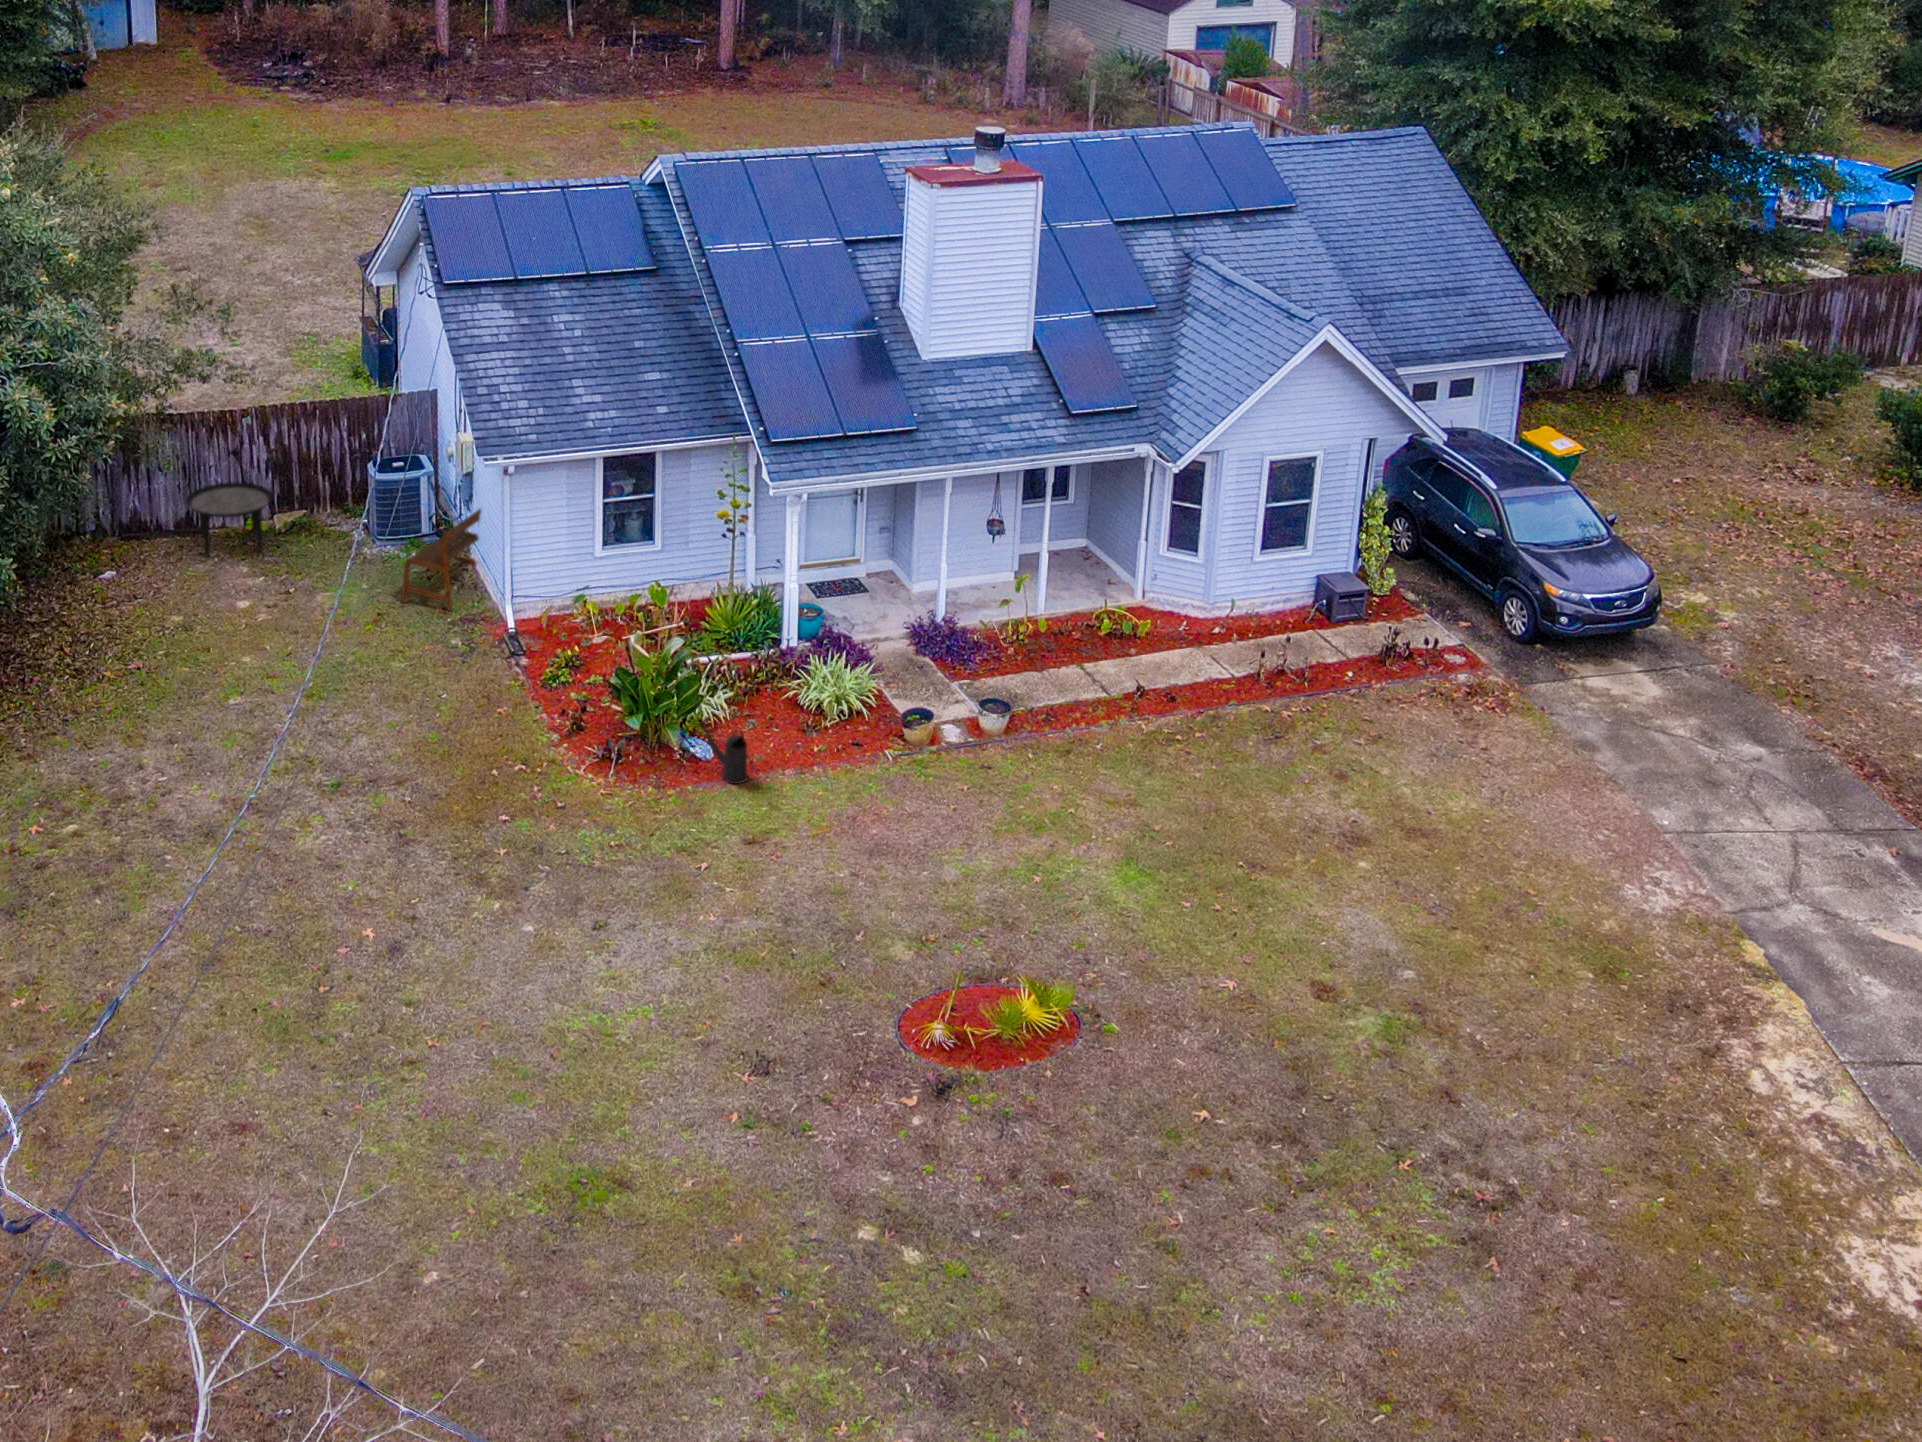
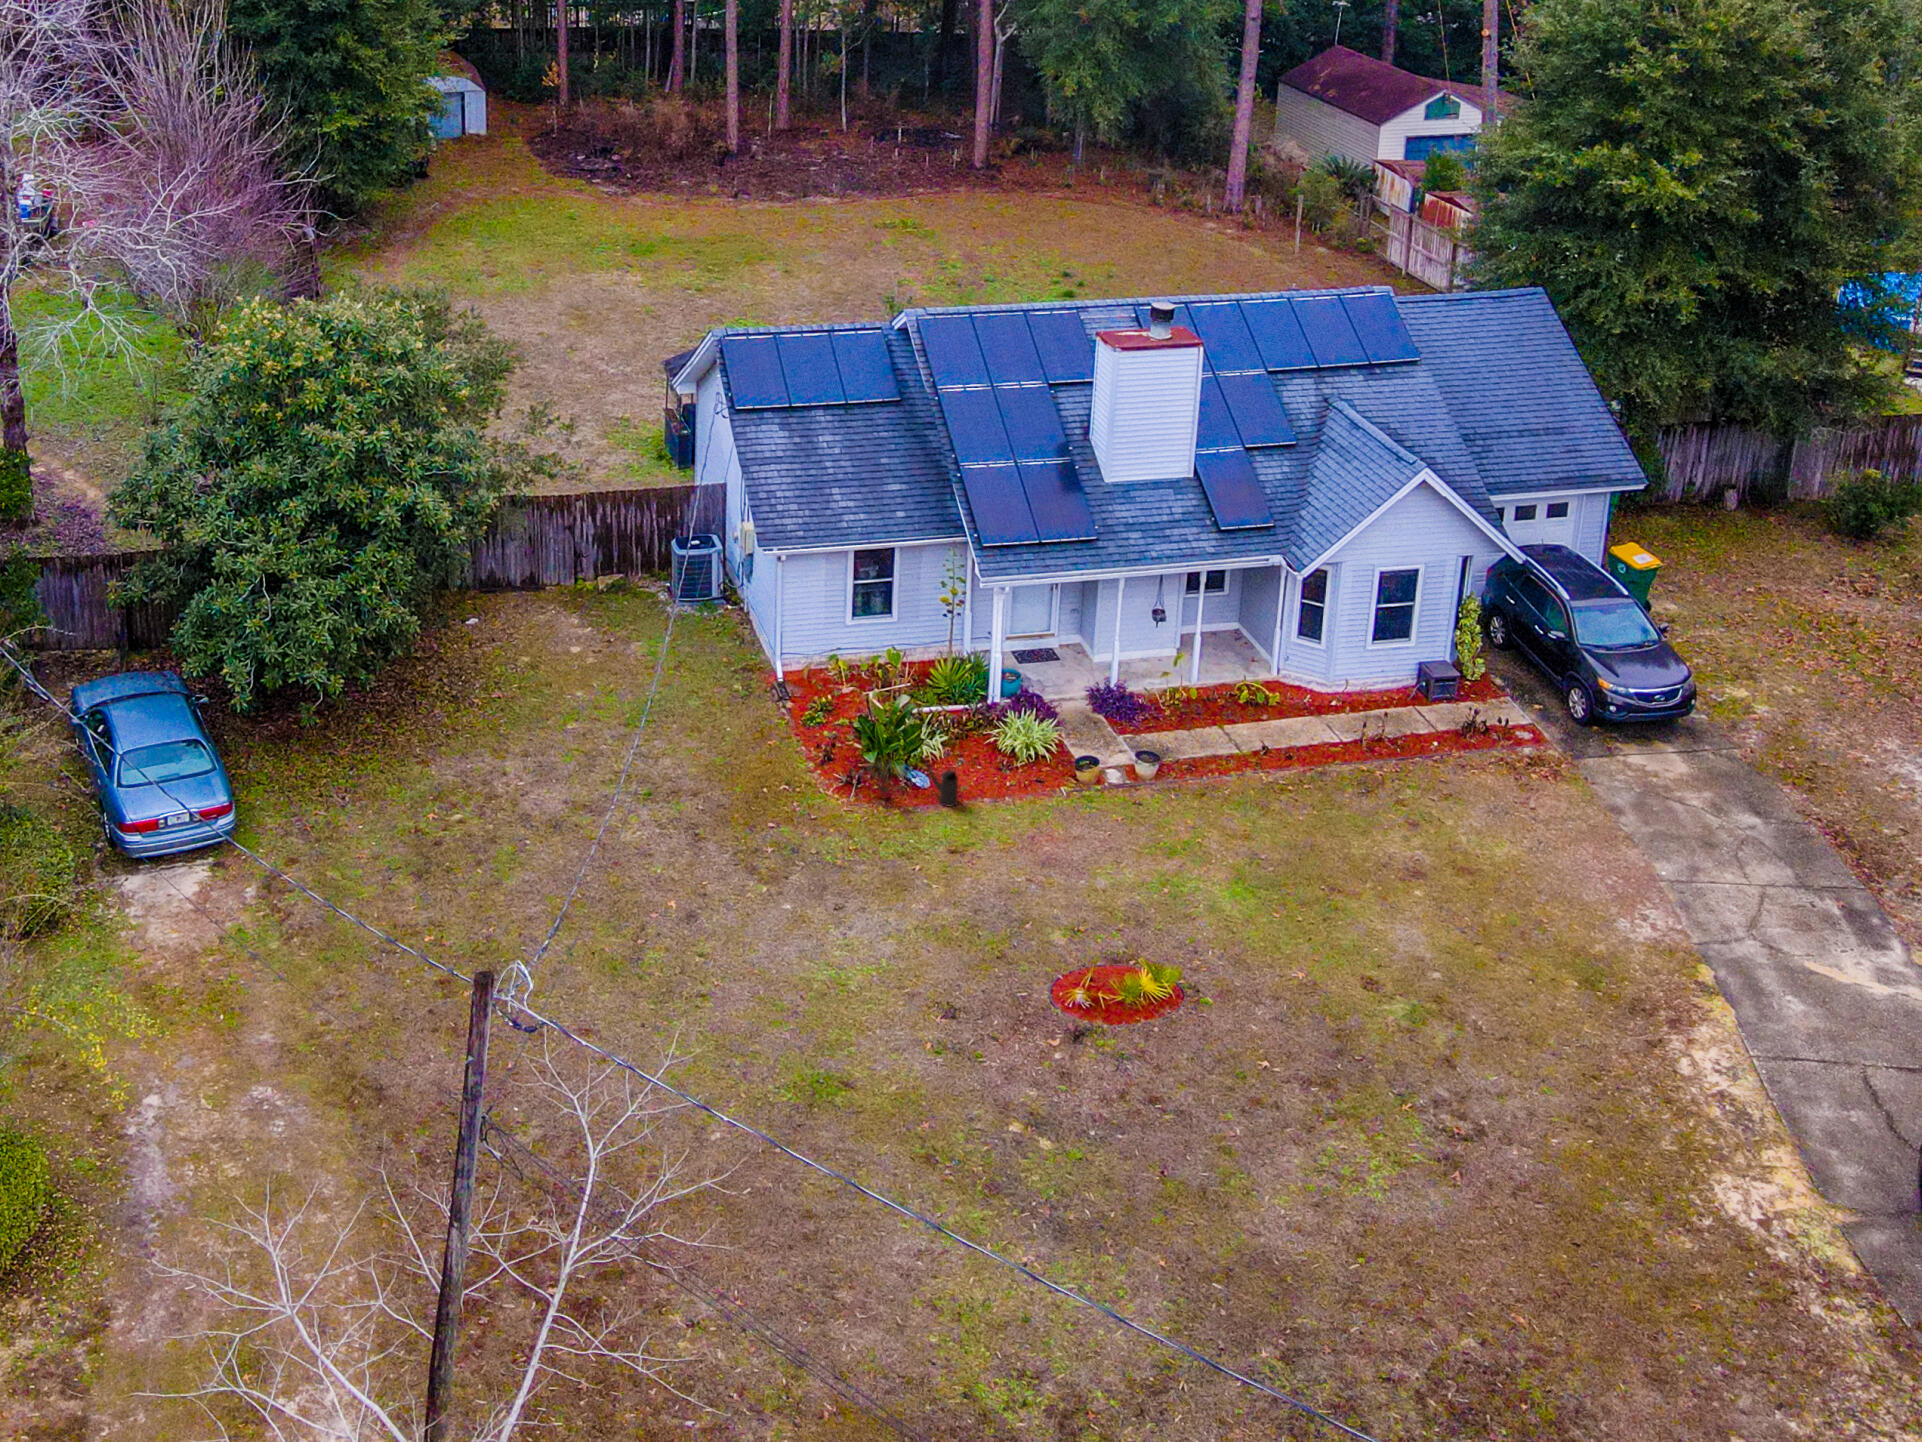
round table: present [186,482,273,557] -> none [534,550,599,608]
bench: present [402,509,481,611] -> none [698,578,764,660]
potted plant: none [622,726,684,778] -> present [869,764,907,799]

